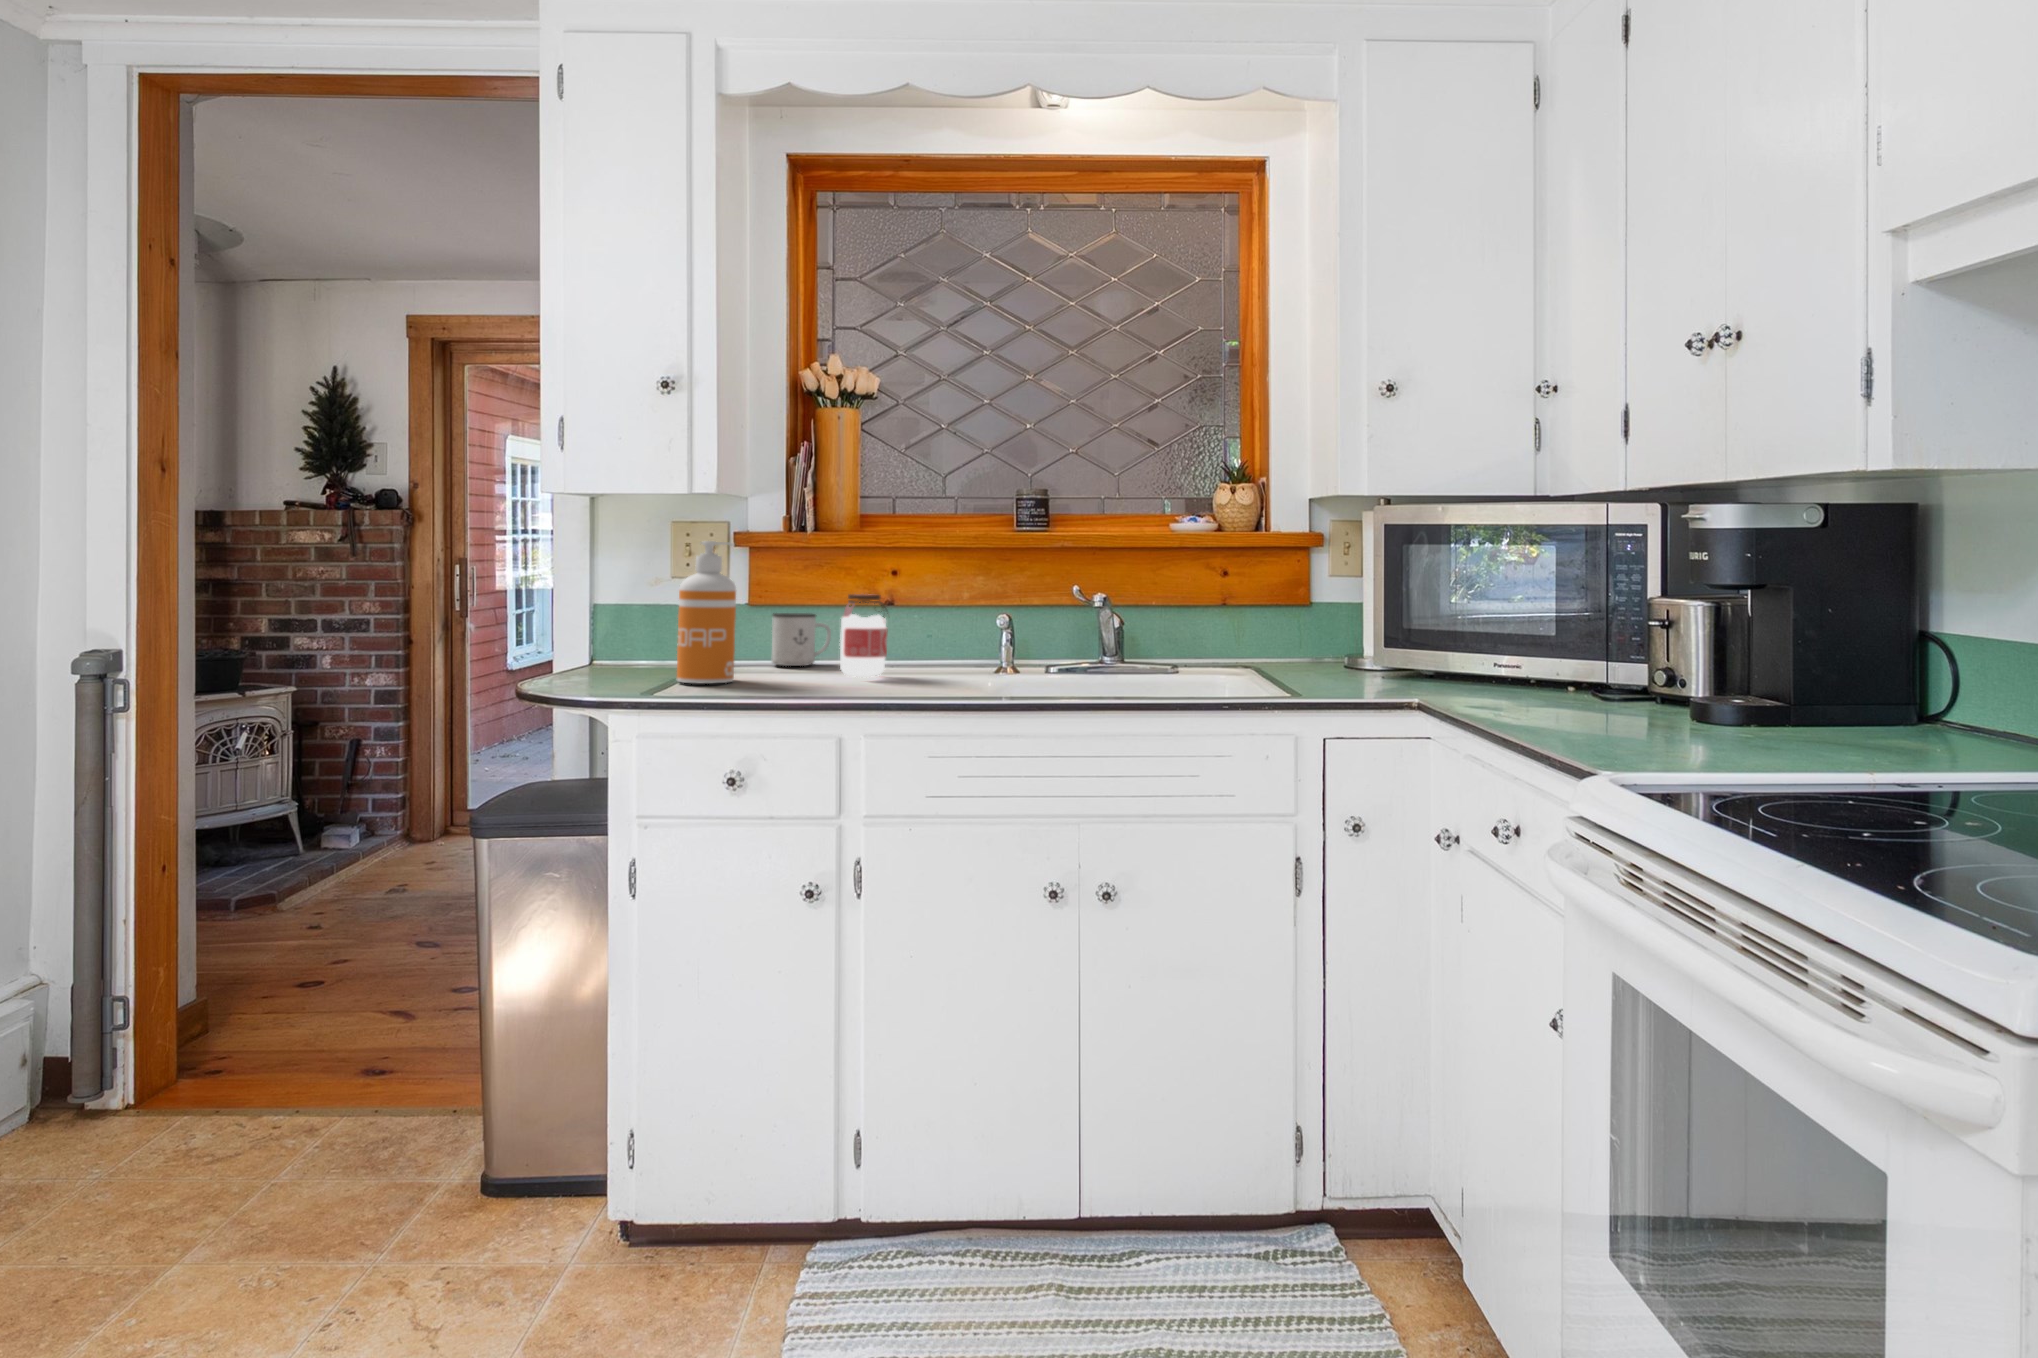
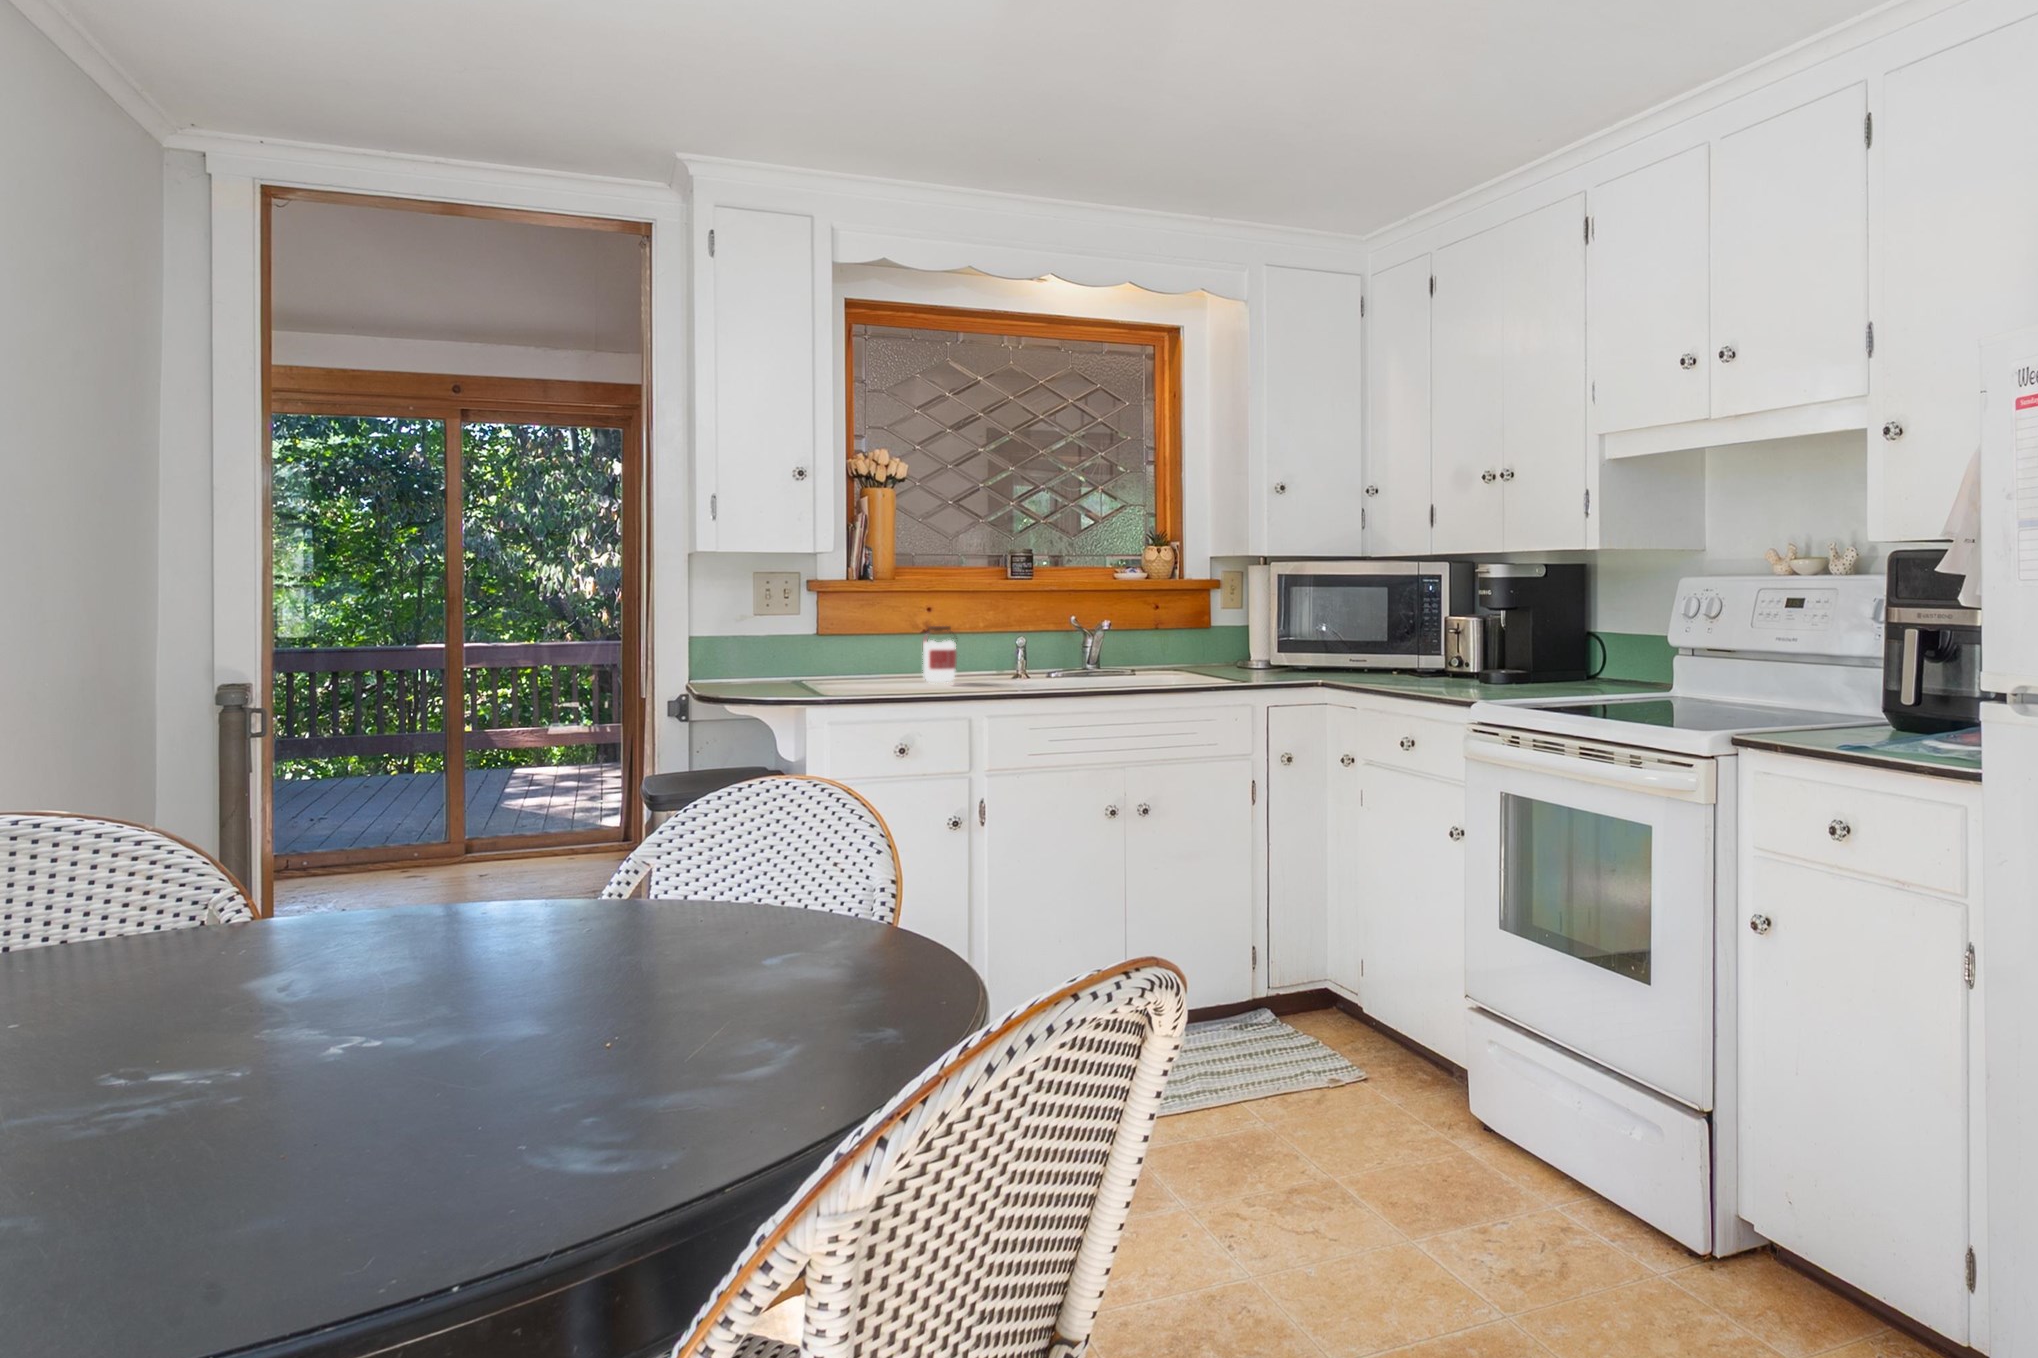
soap dispenser: present [677,541,736,683] -> none [813,591,856,690]
mug: present [772,613,831,666] -> none [858,641,898,678]

